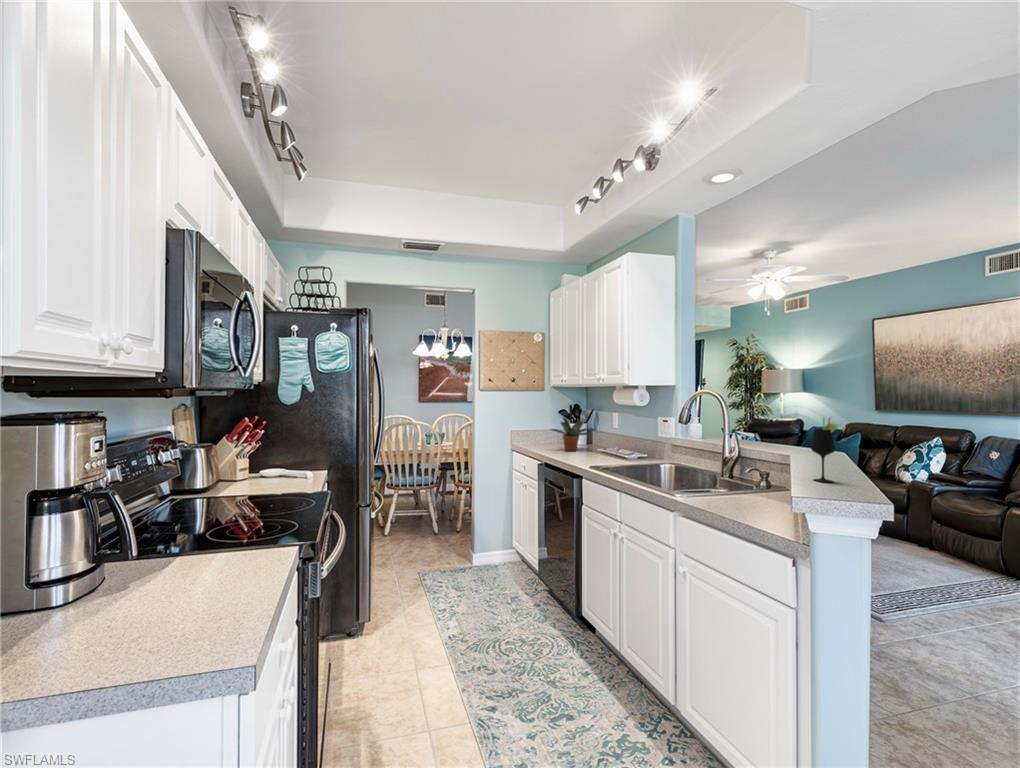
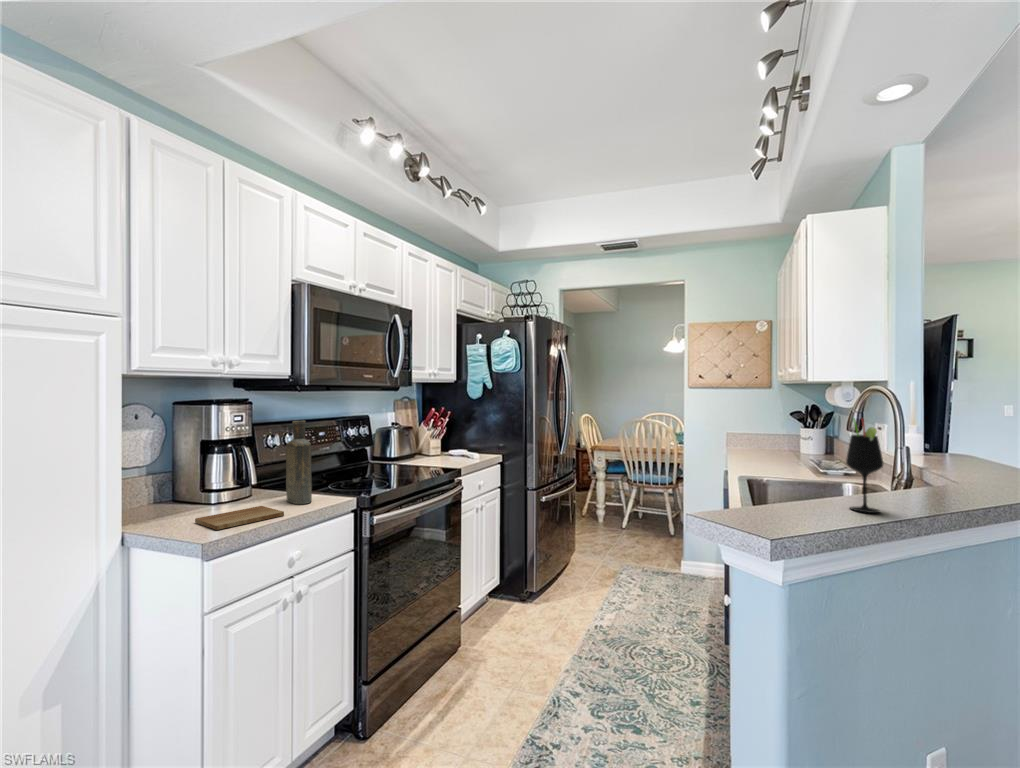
potted plant: present [551,417,590,451] -> none [751,417,811,459]
bottle: none [182,444,233,575] -> present [286,421,312,504]
cutting board: none [91,589,240,647] -> present [195,506,284,530]

